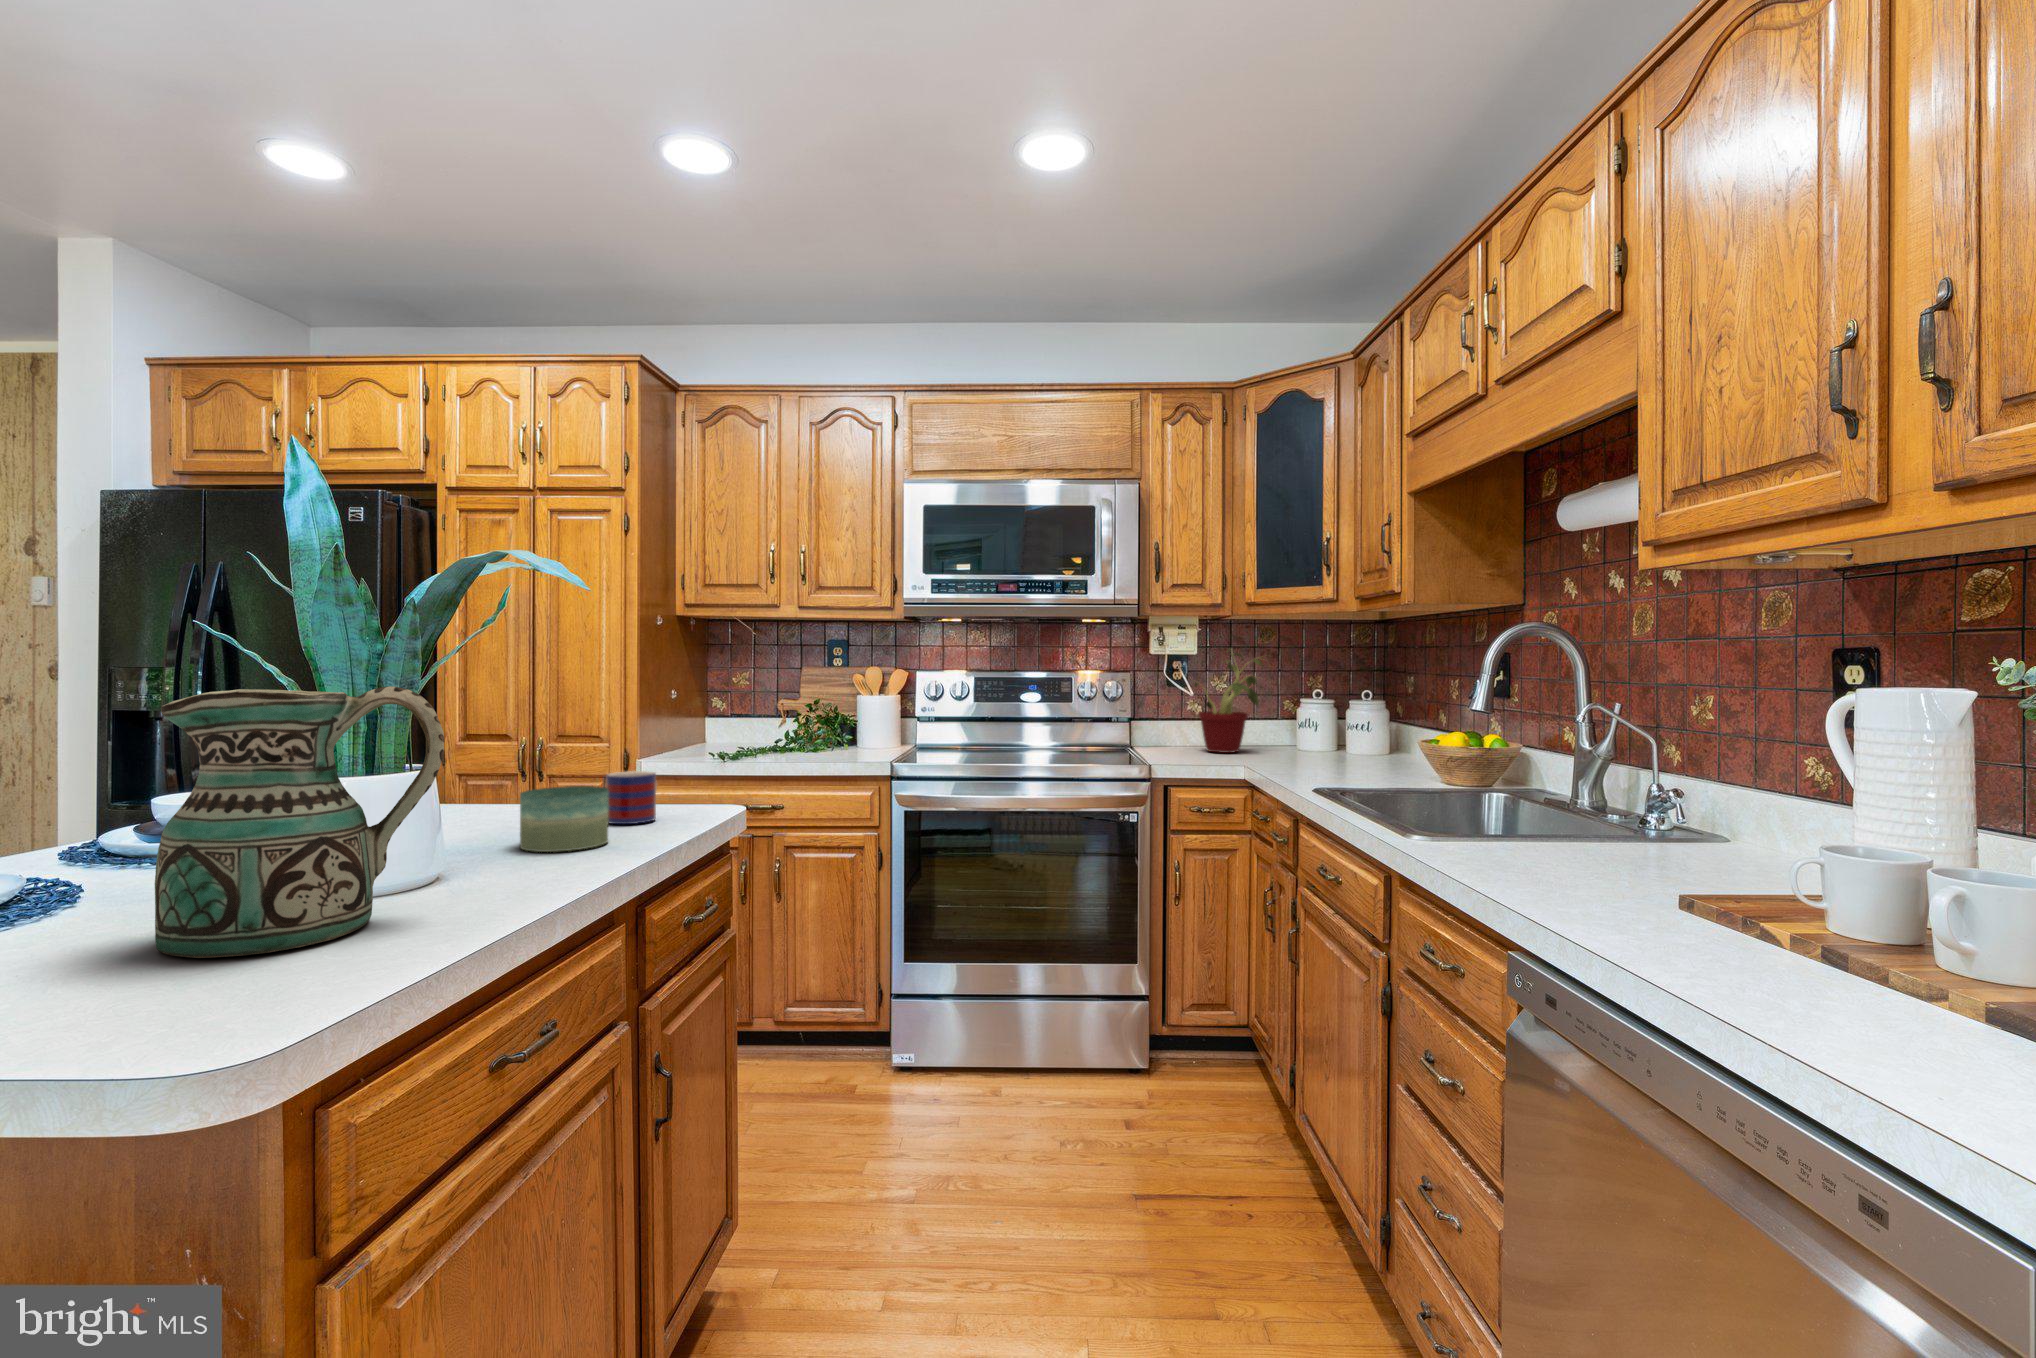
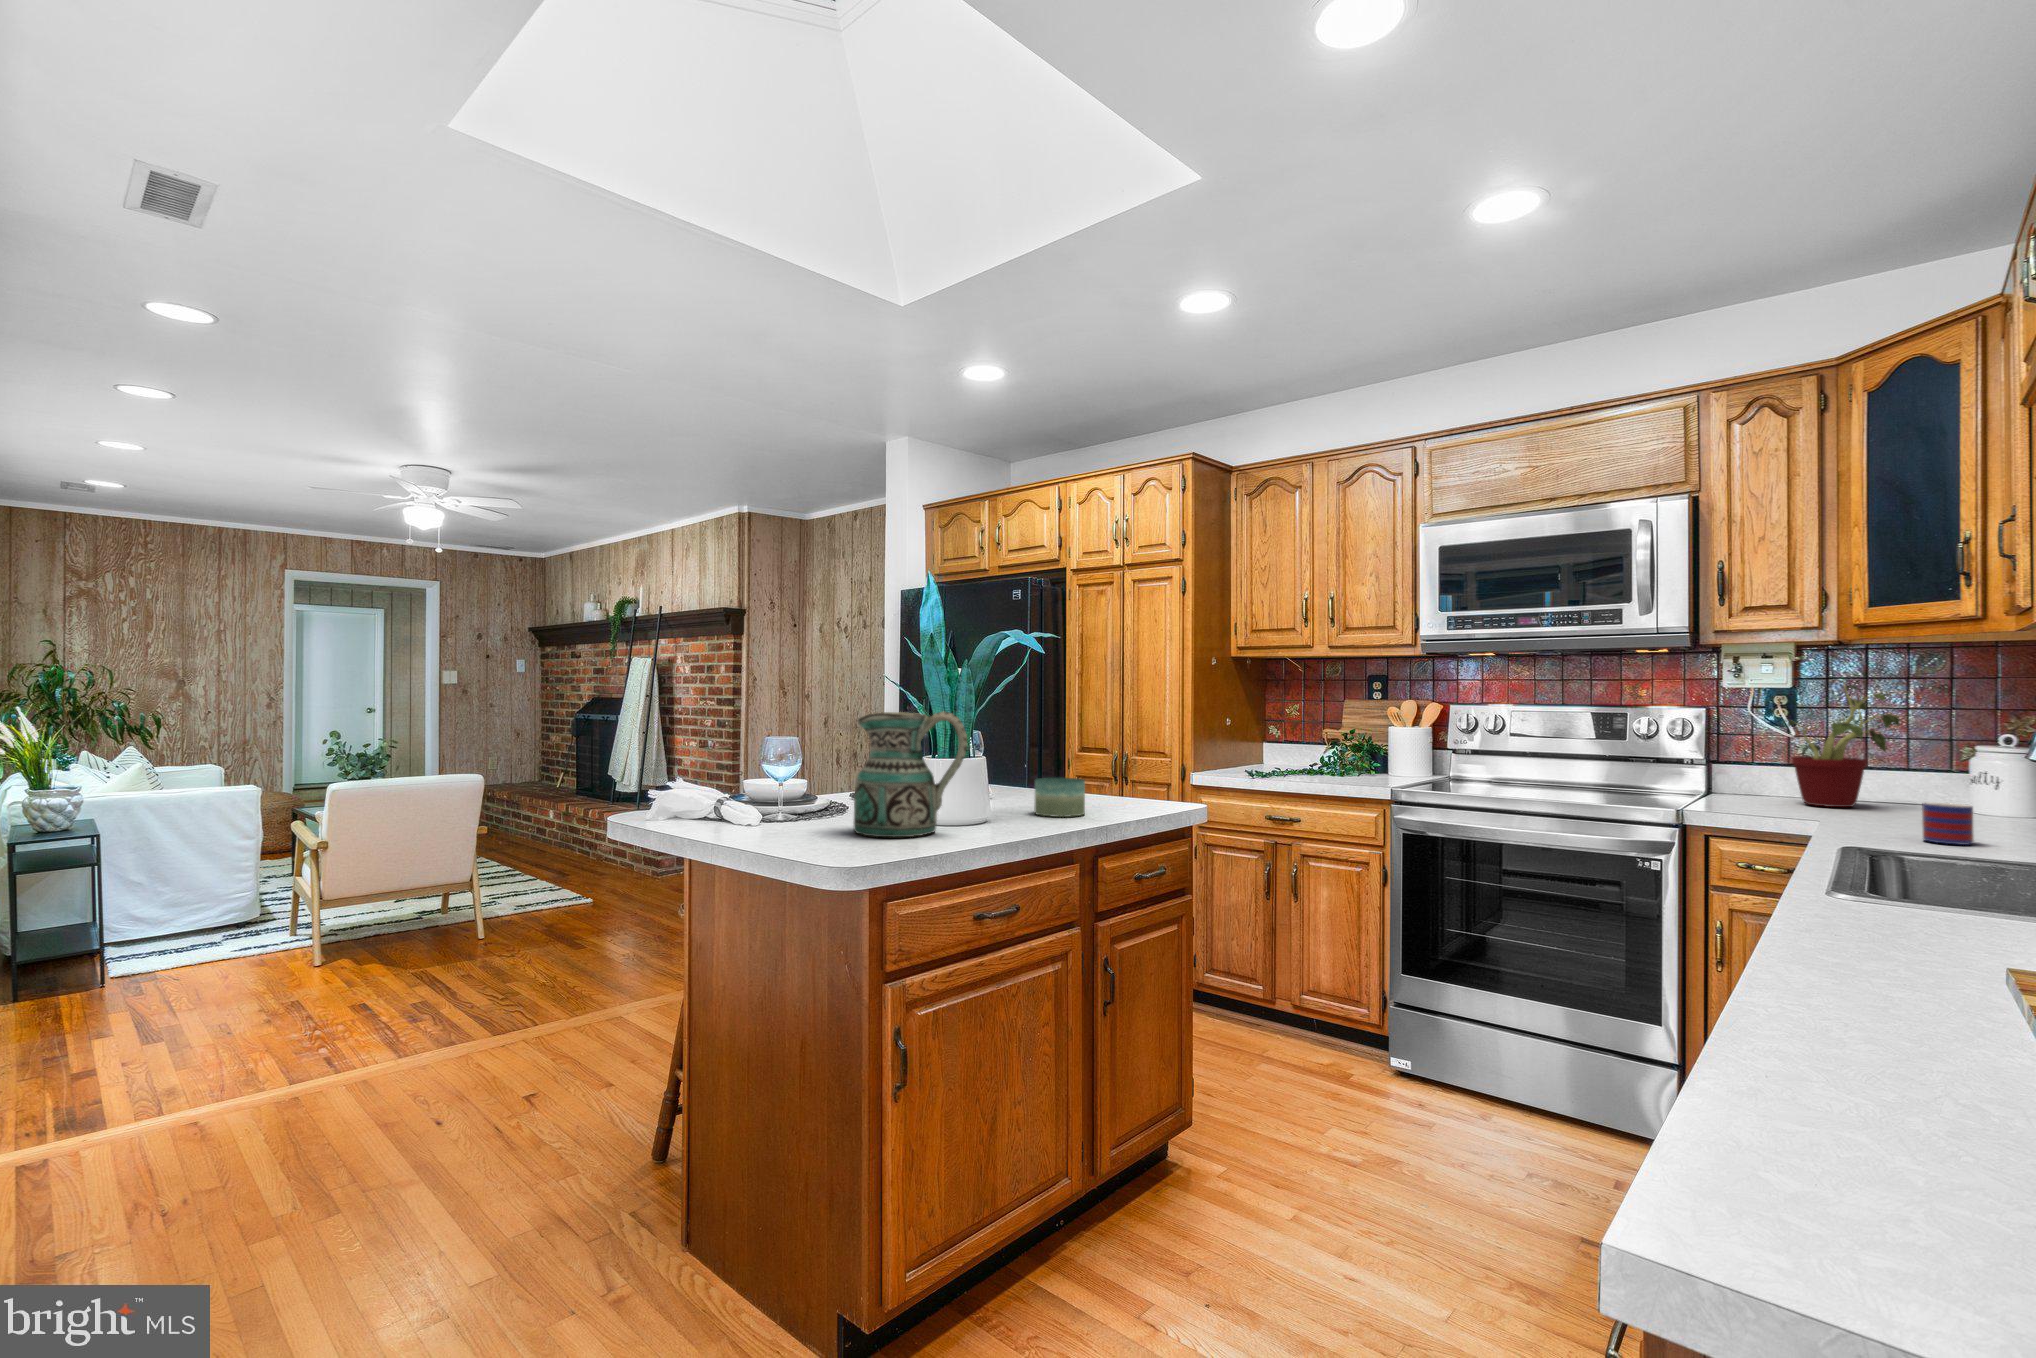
mug: present [606,771,657,824] -> present [1922,803,1974,845]

